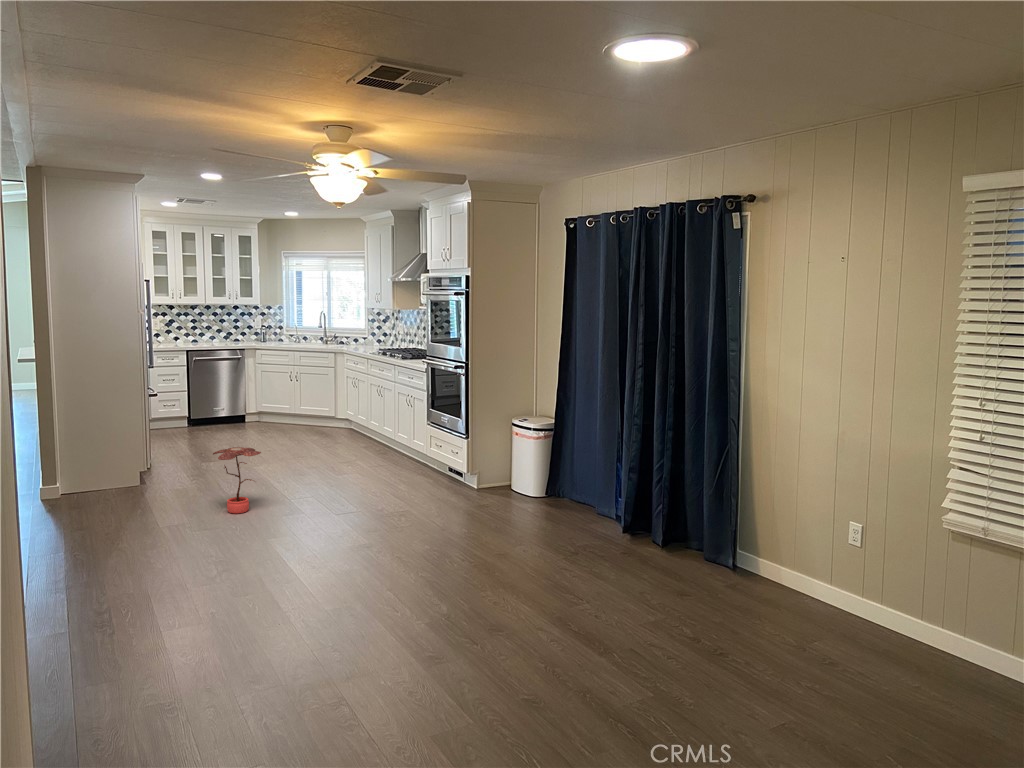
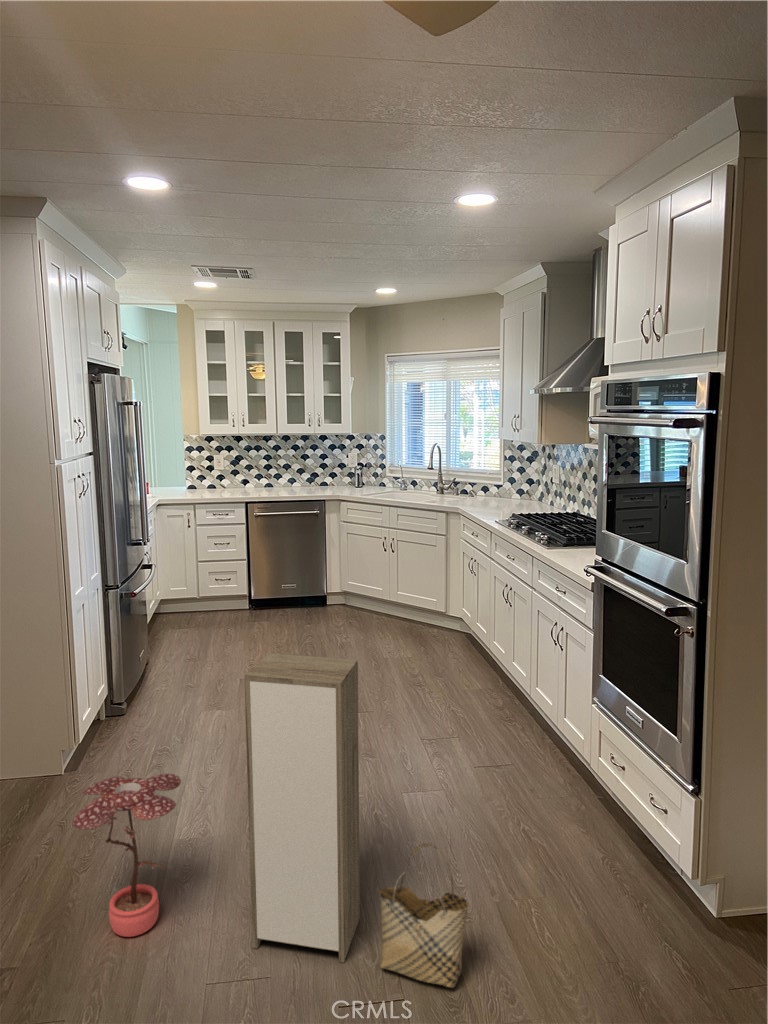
storage cabinet: none [294,389,338,510] -> present [244,653,360,963]
woven basket: none [350,458,386,506] -> present [379,844,468,988]

